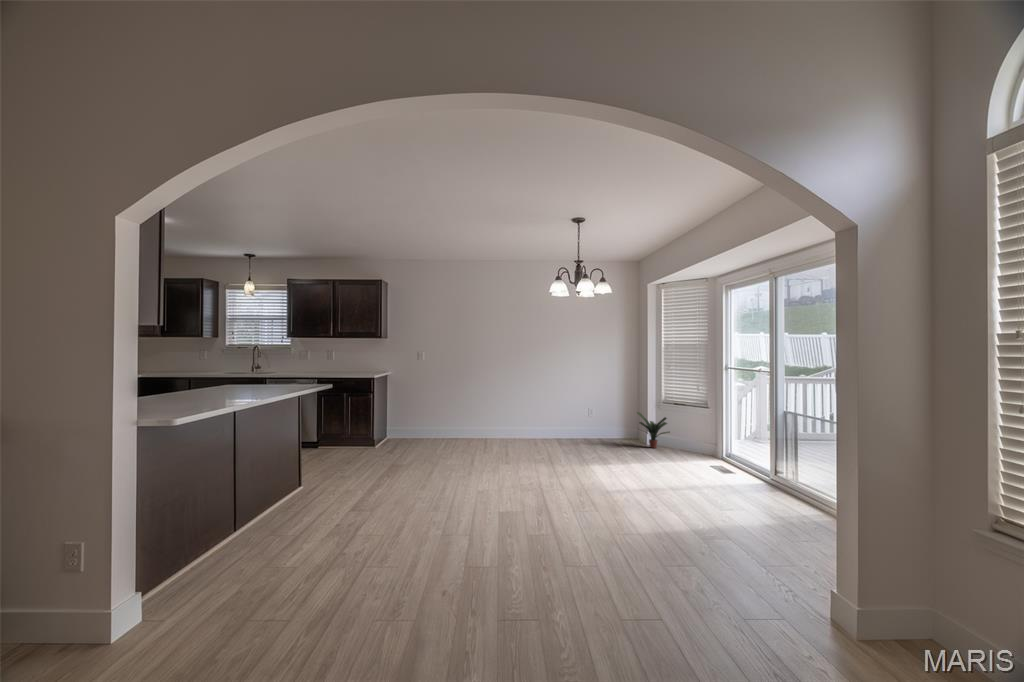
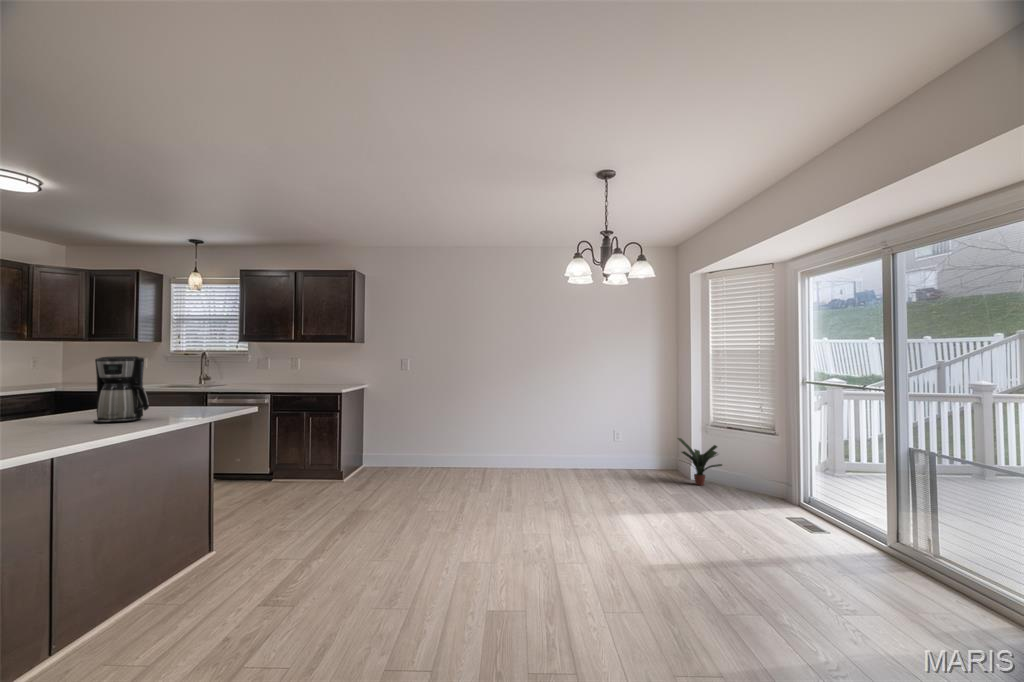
coffee maker: none [239,351,273,395] -> present [93,356,149,423]

